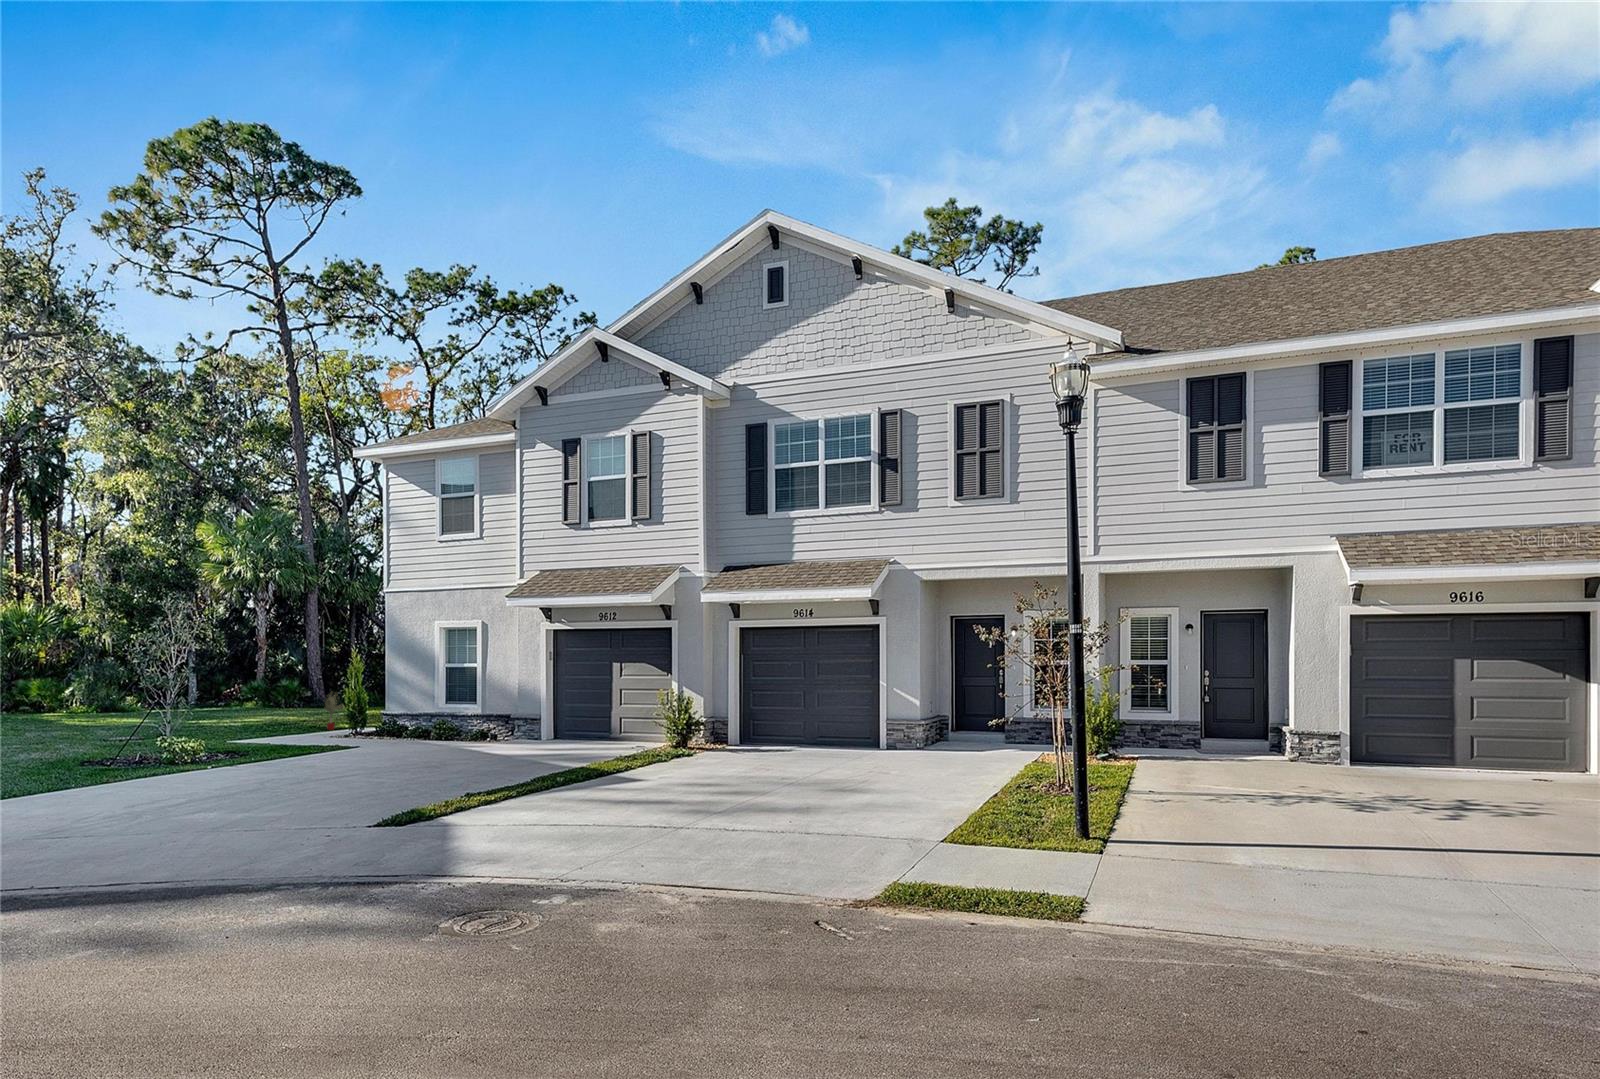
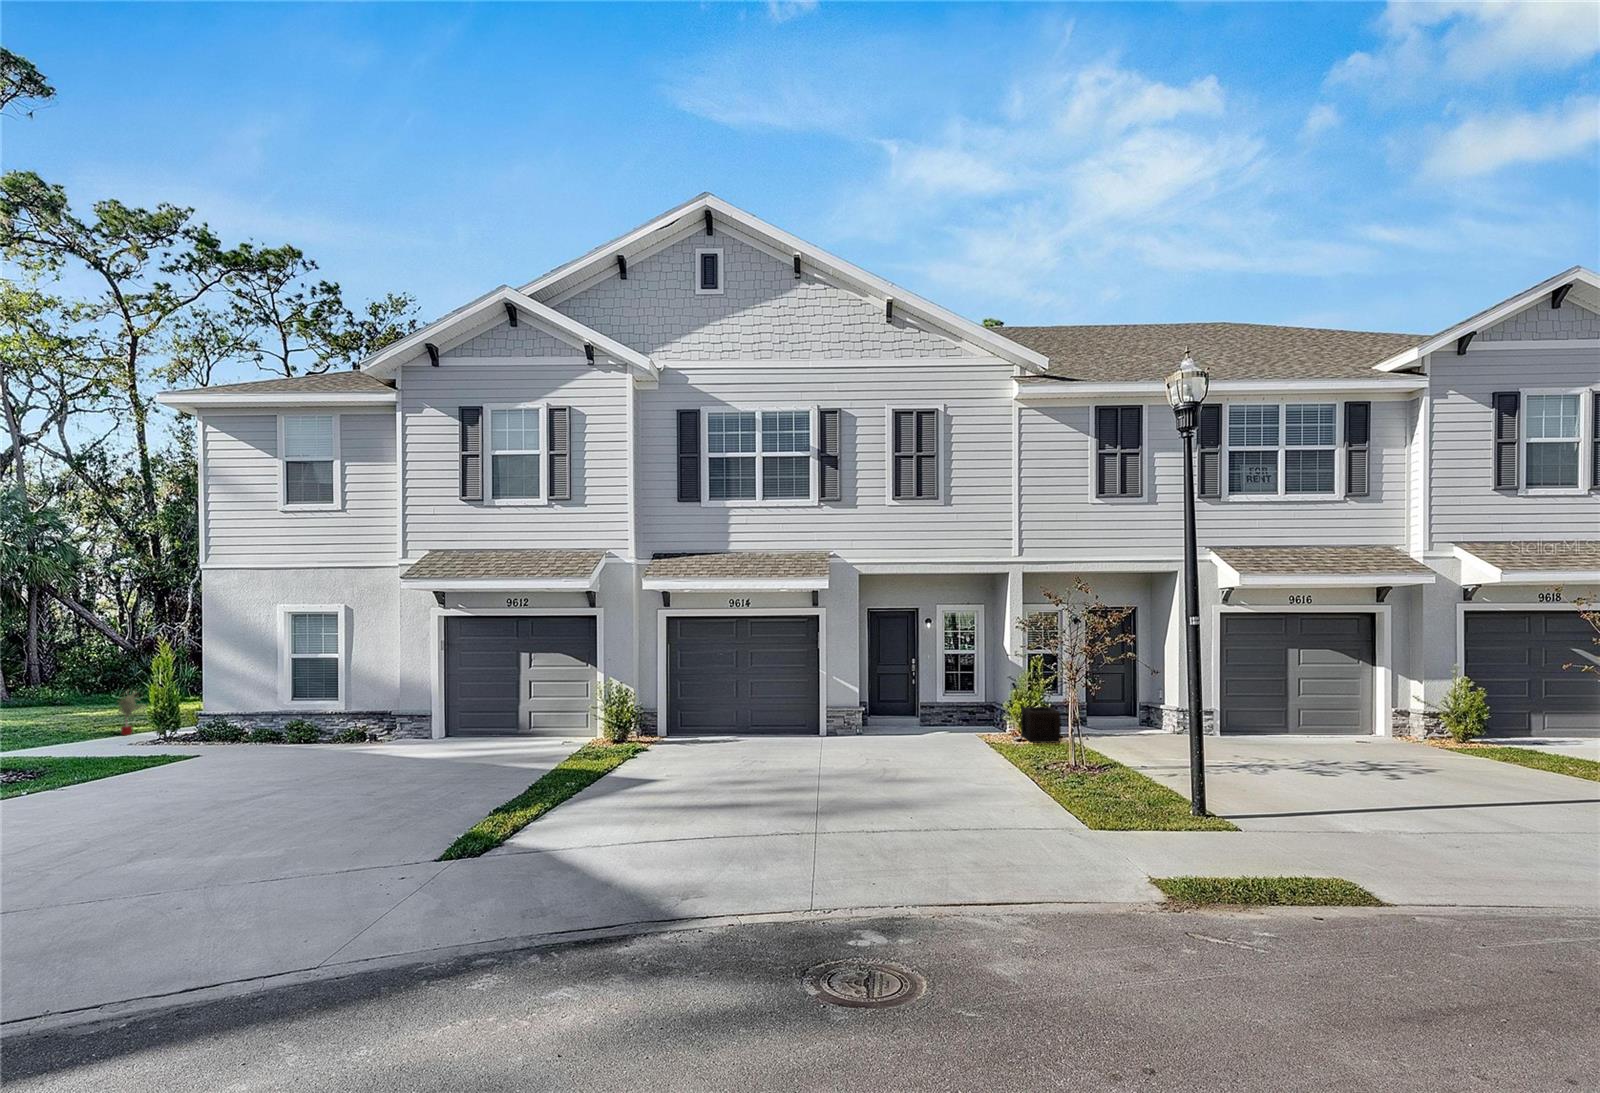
wooden crate: none [1095,725,1134,766] -> present [1021,707,1061,743]

